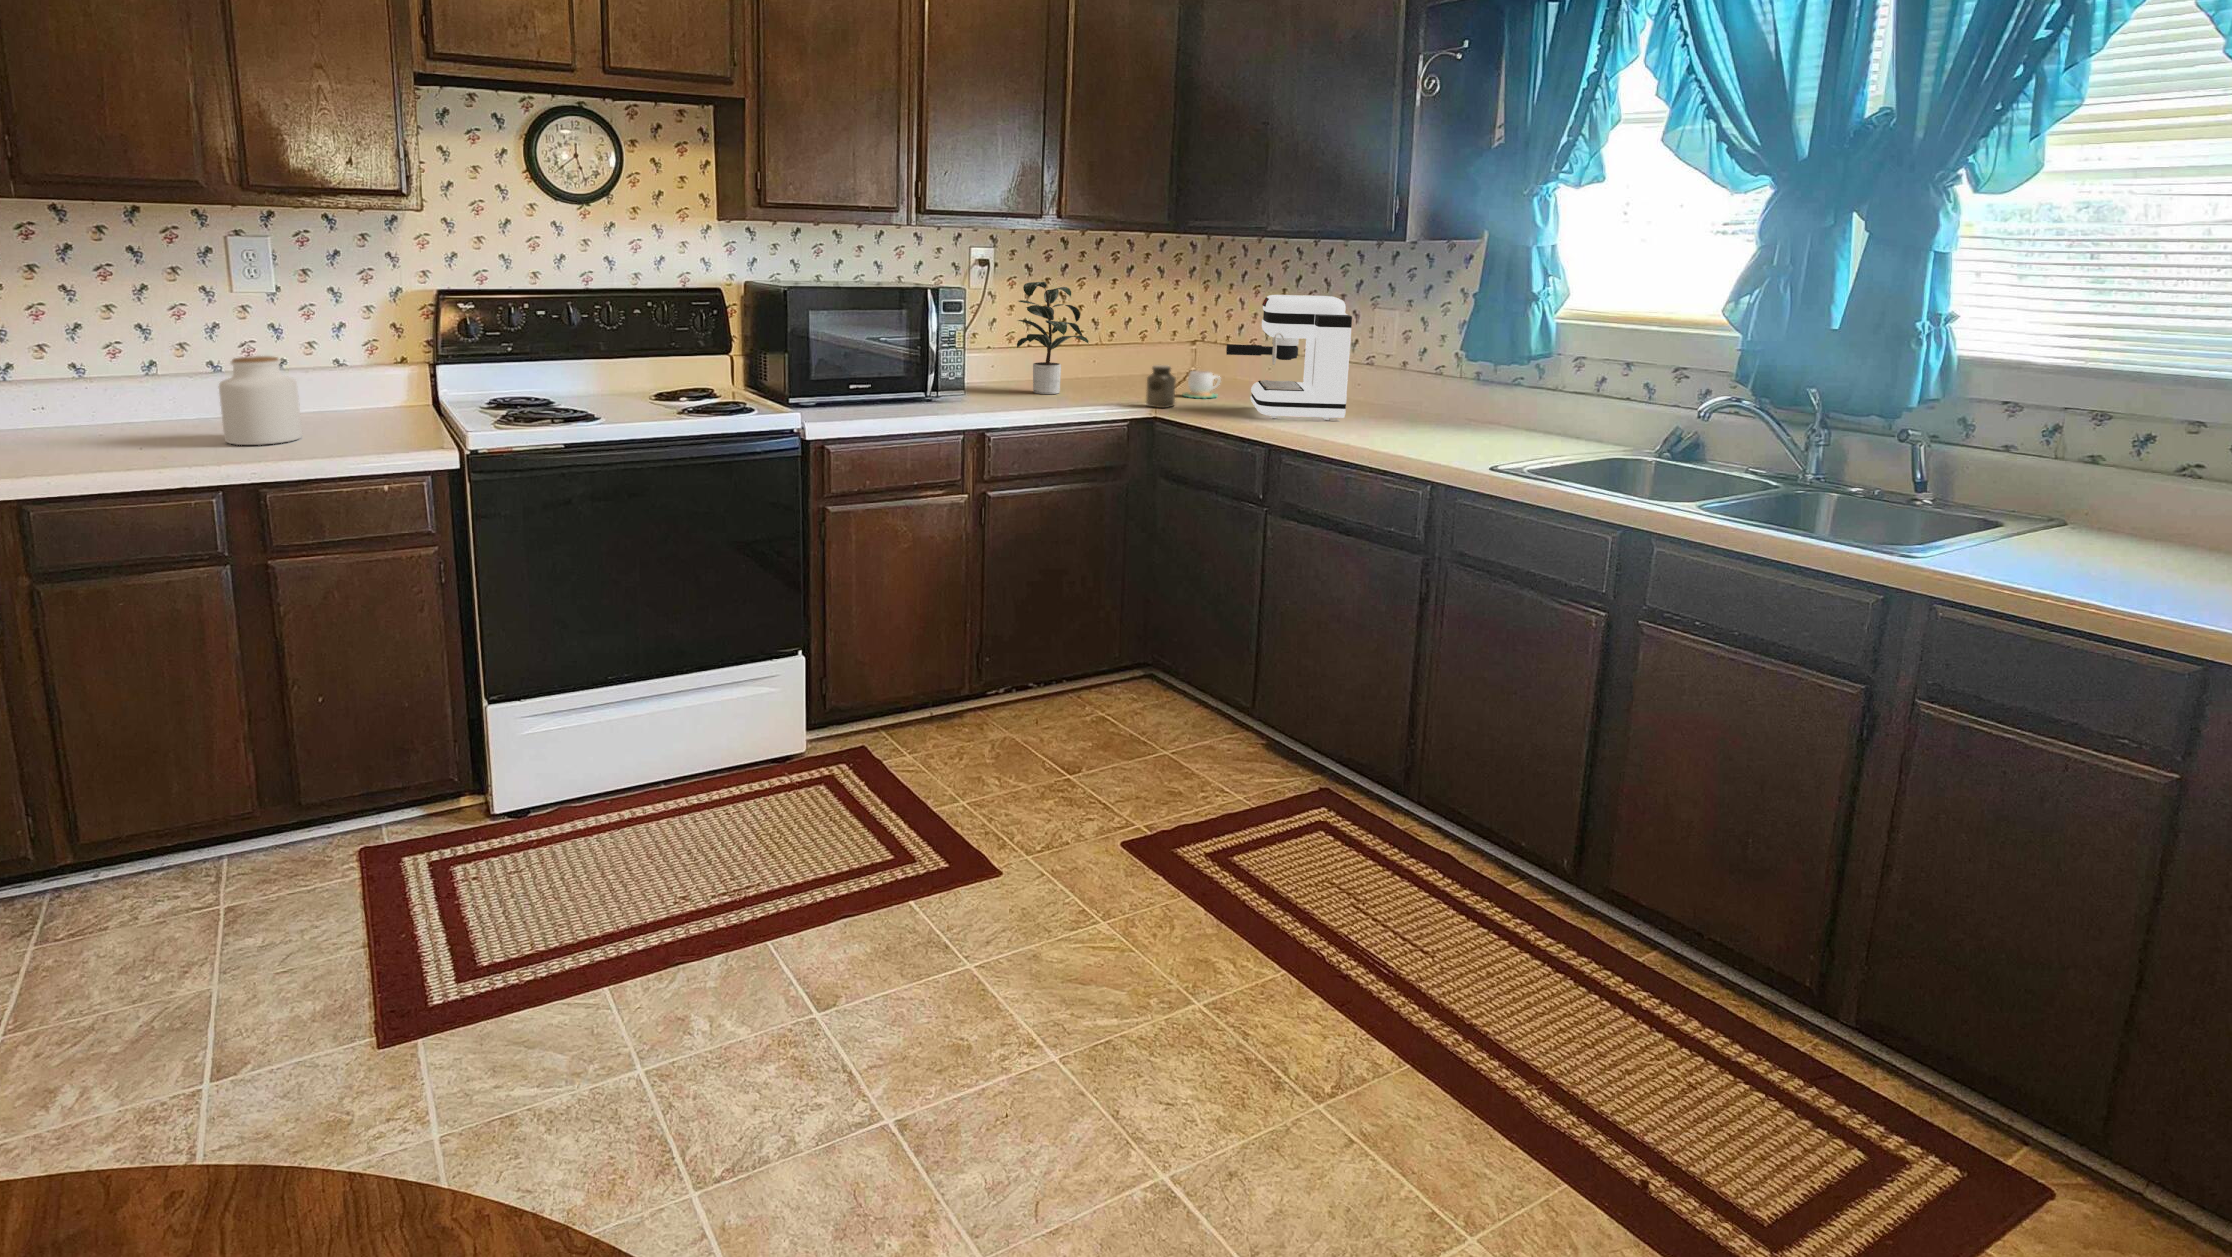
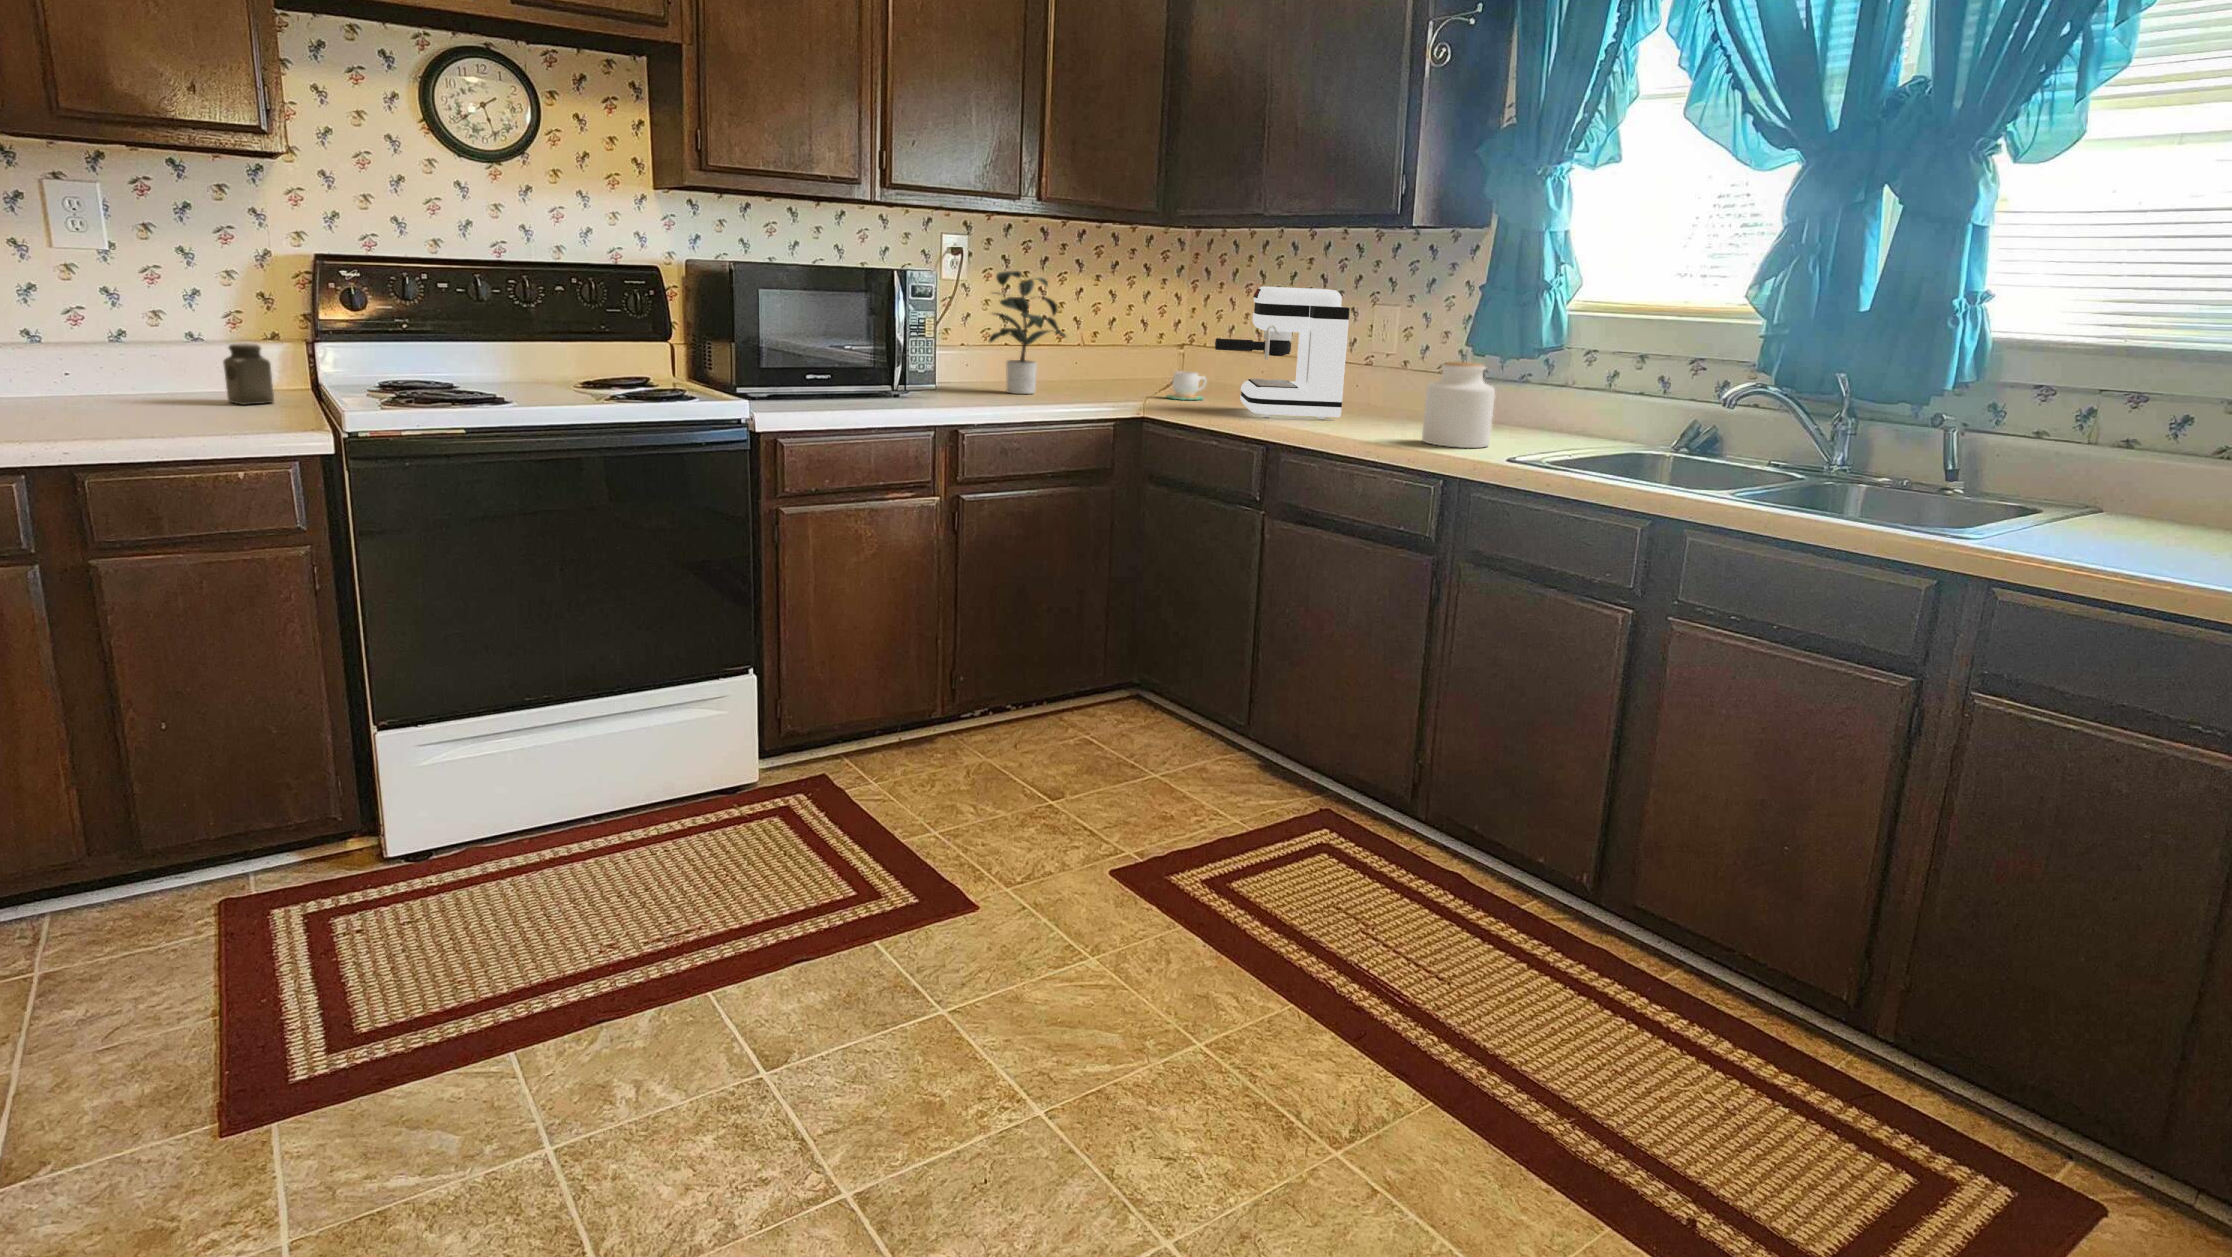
jar: present [219,356,302,445] -> present [1422,362,1495,448]
salt shaker: present [1146,365,1176,408] -> present [223,343,274,405]

